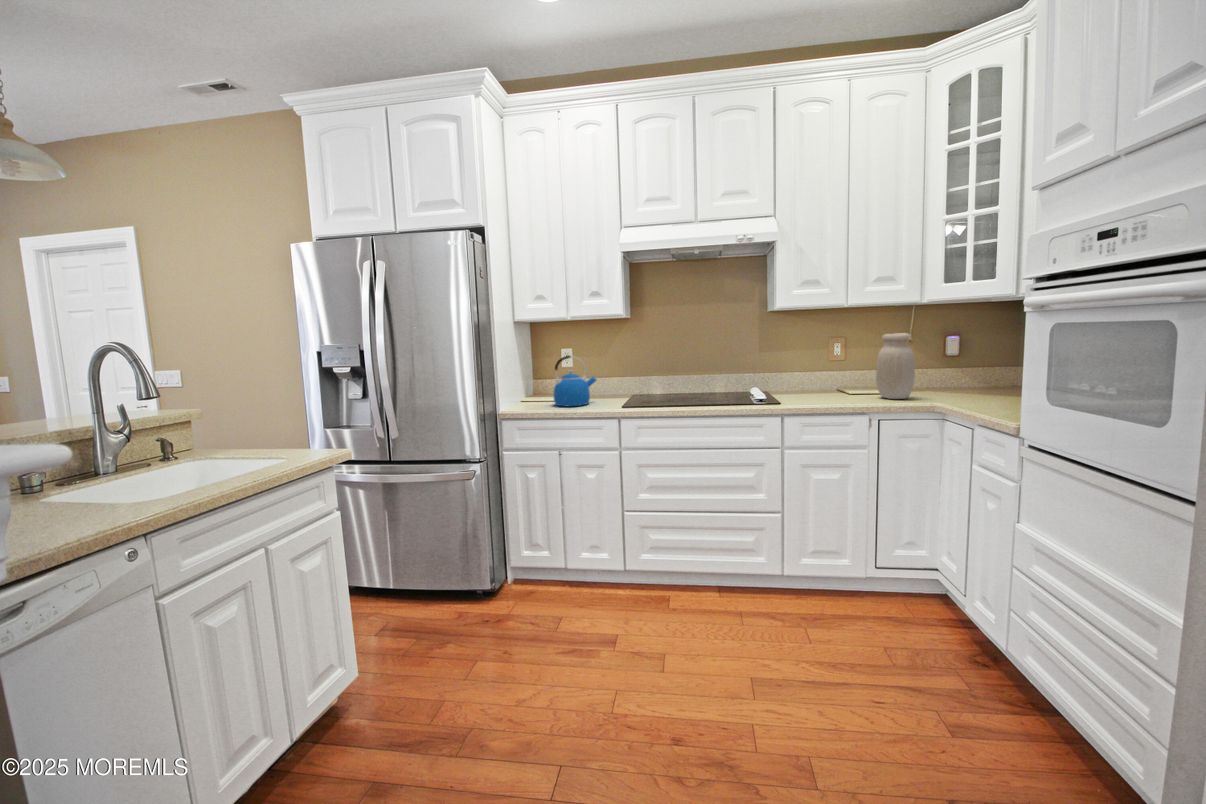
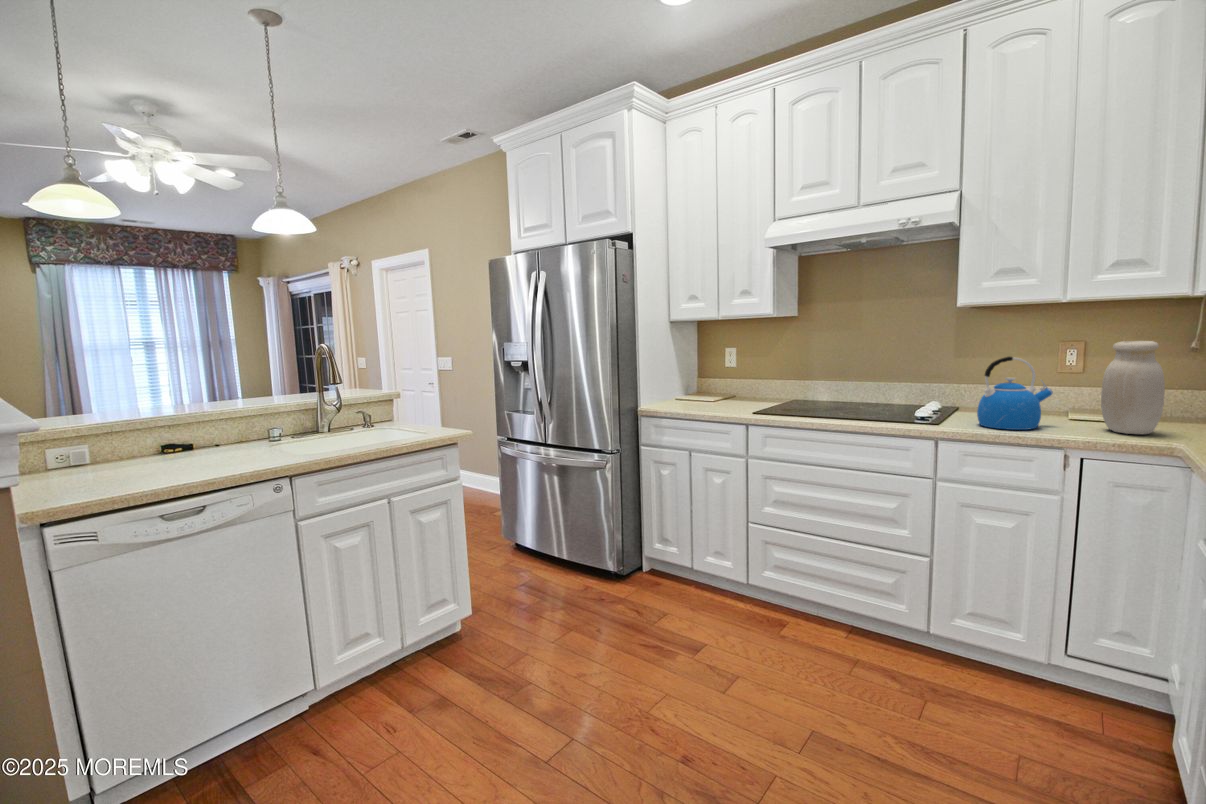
kettle: present [554,356,596,406] -> present [977,357,1053,430]

